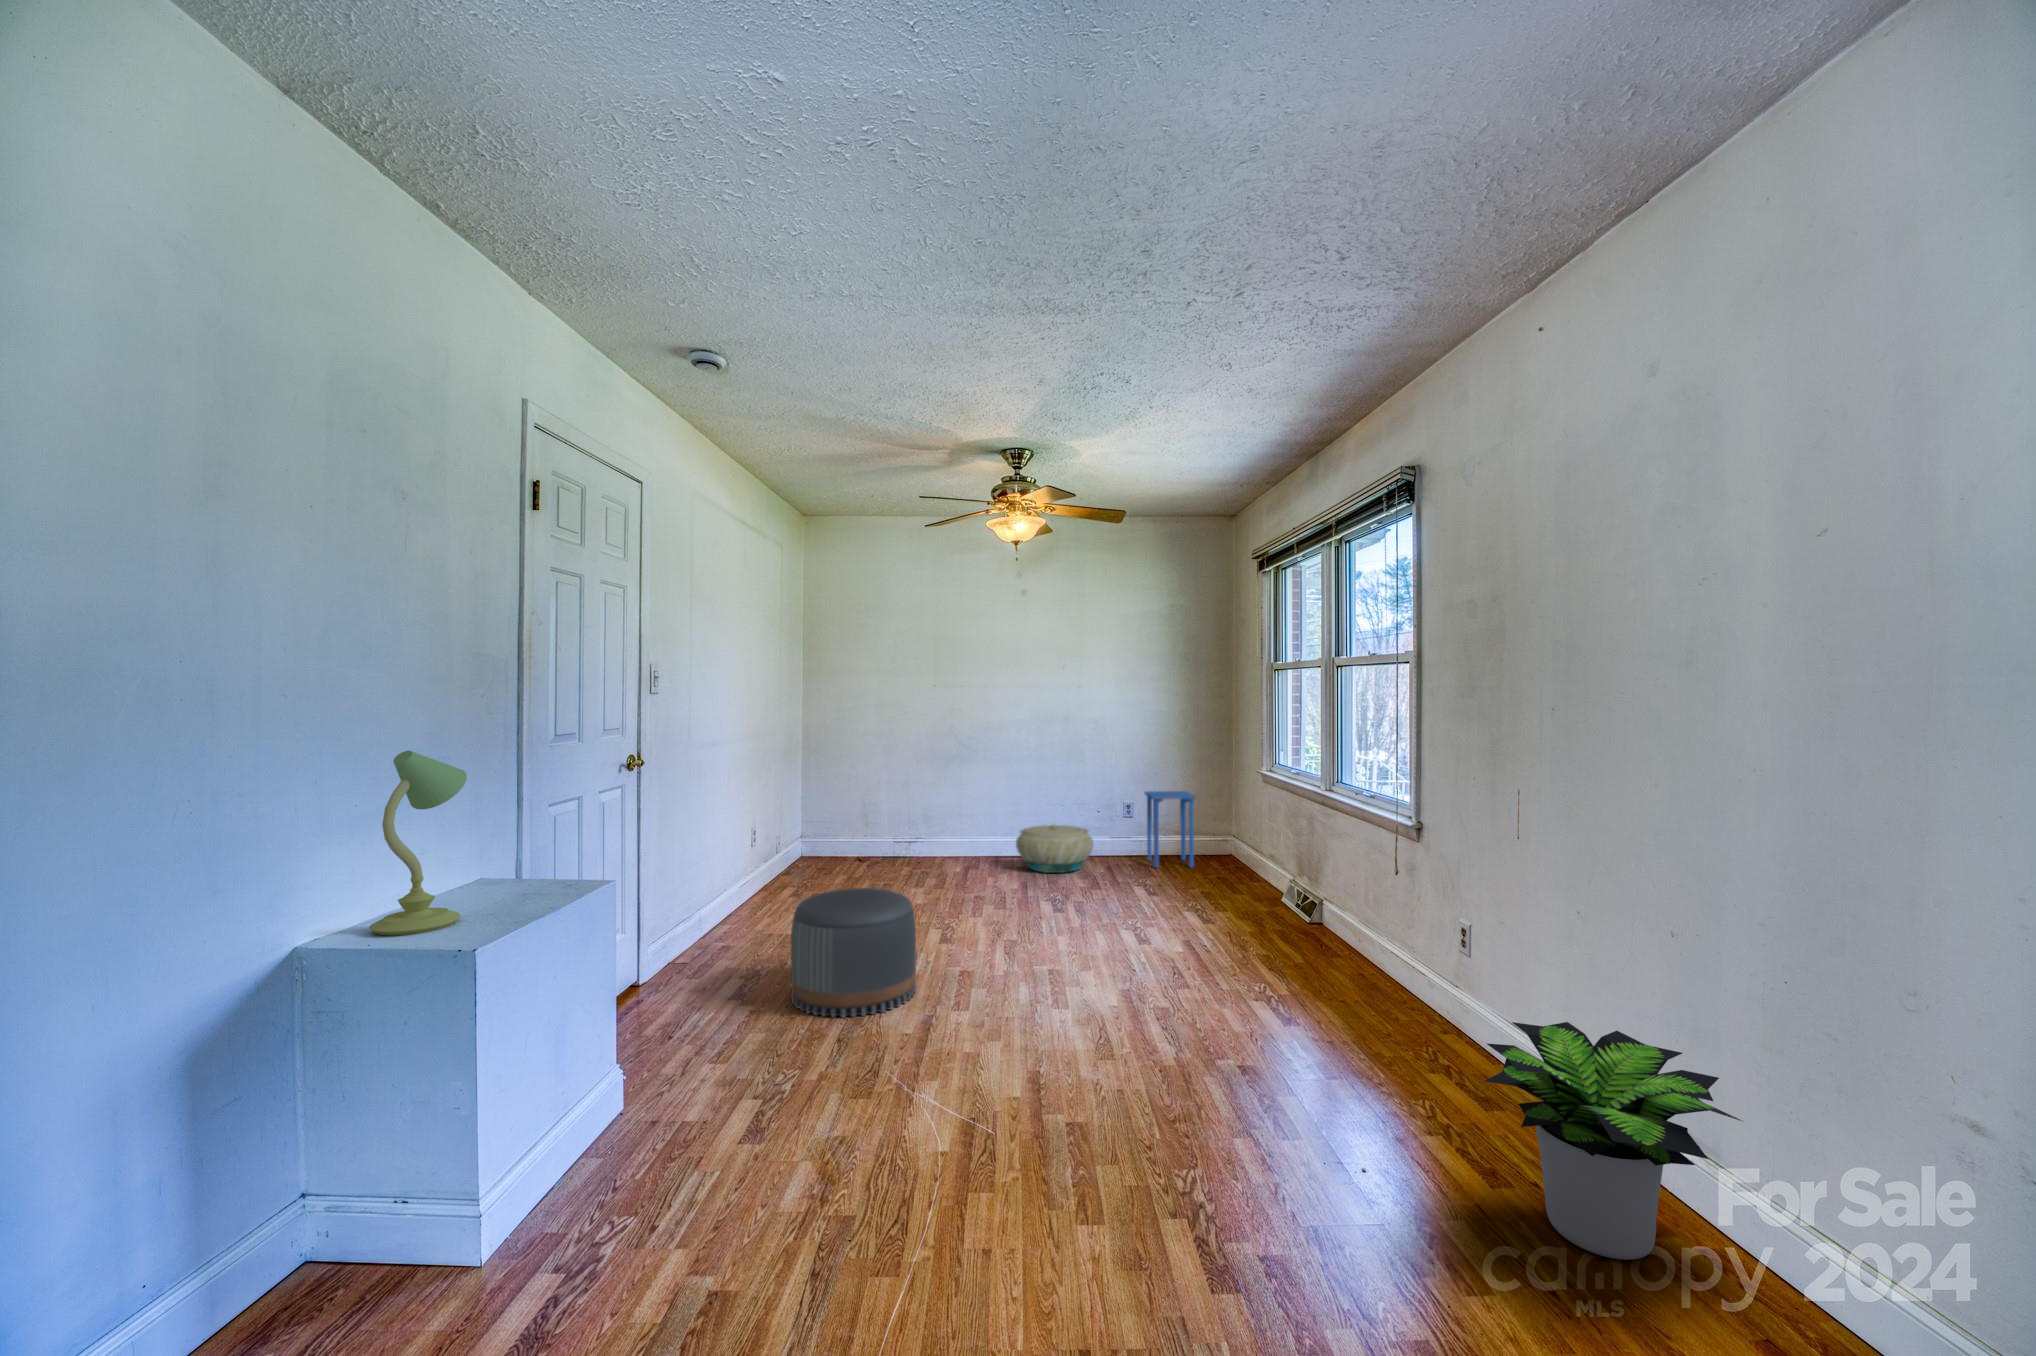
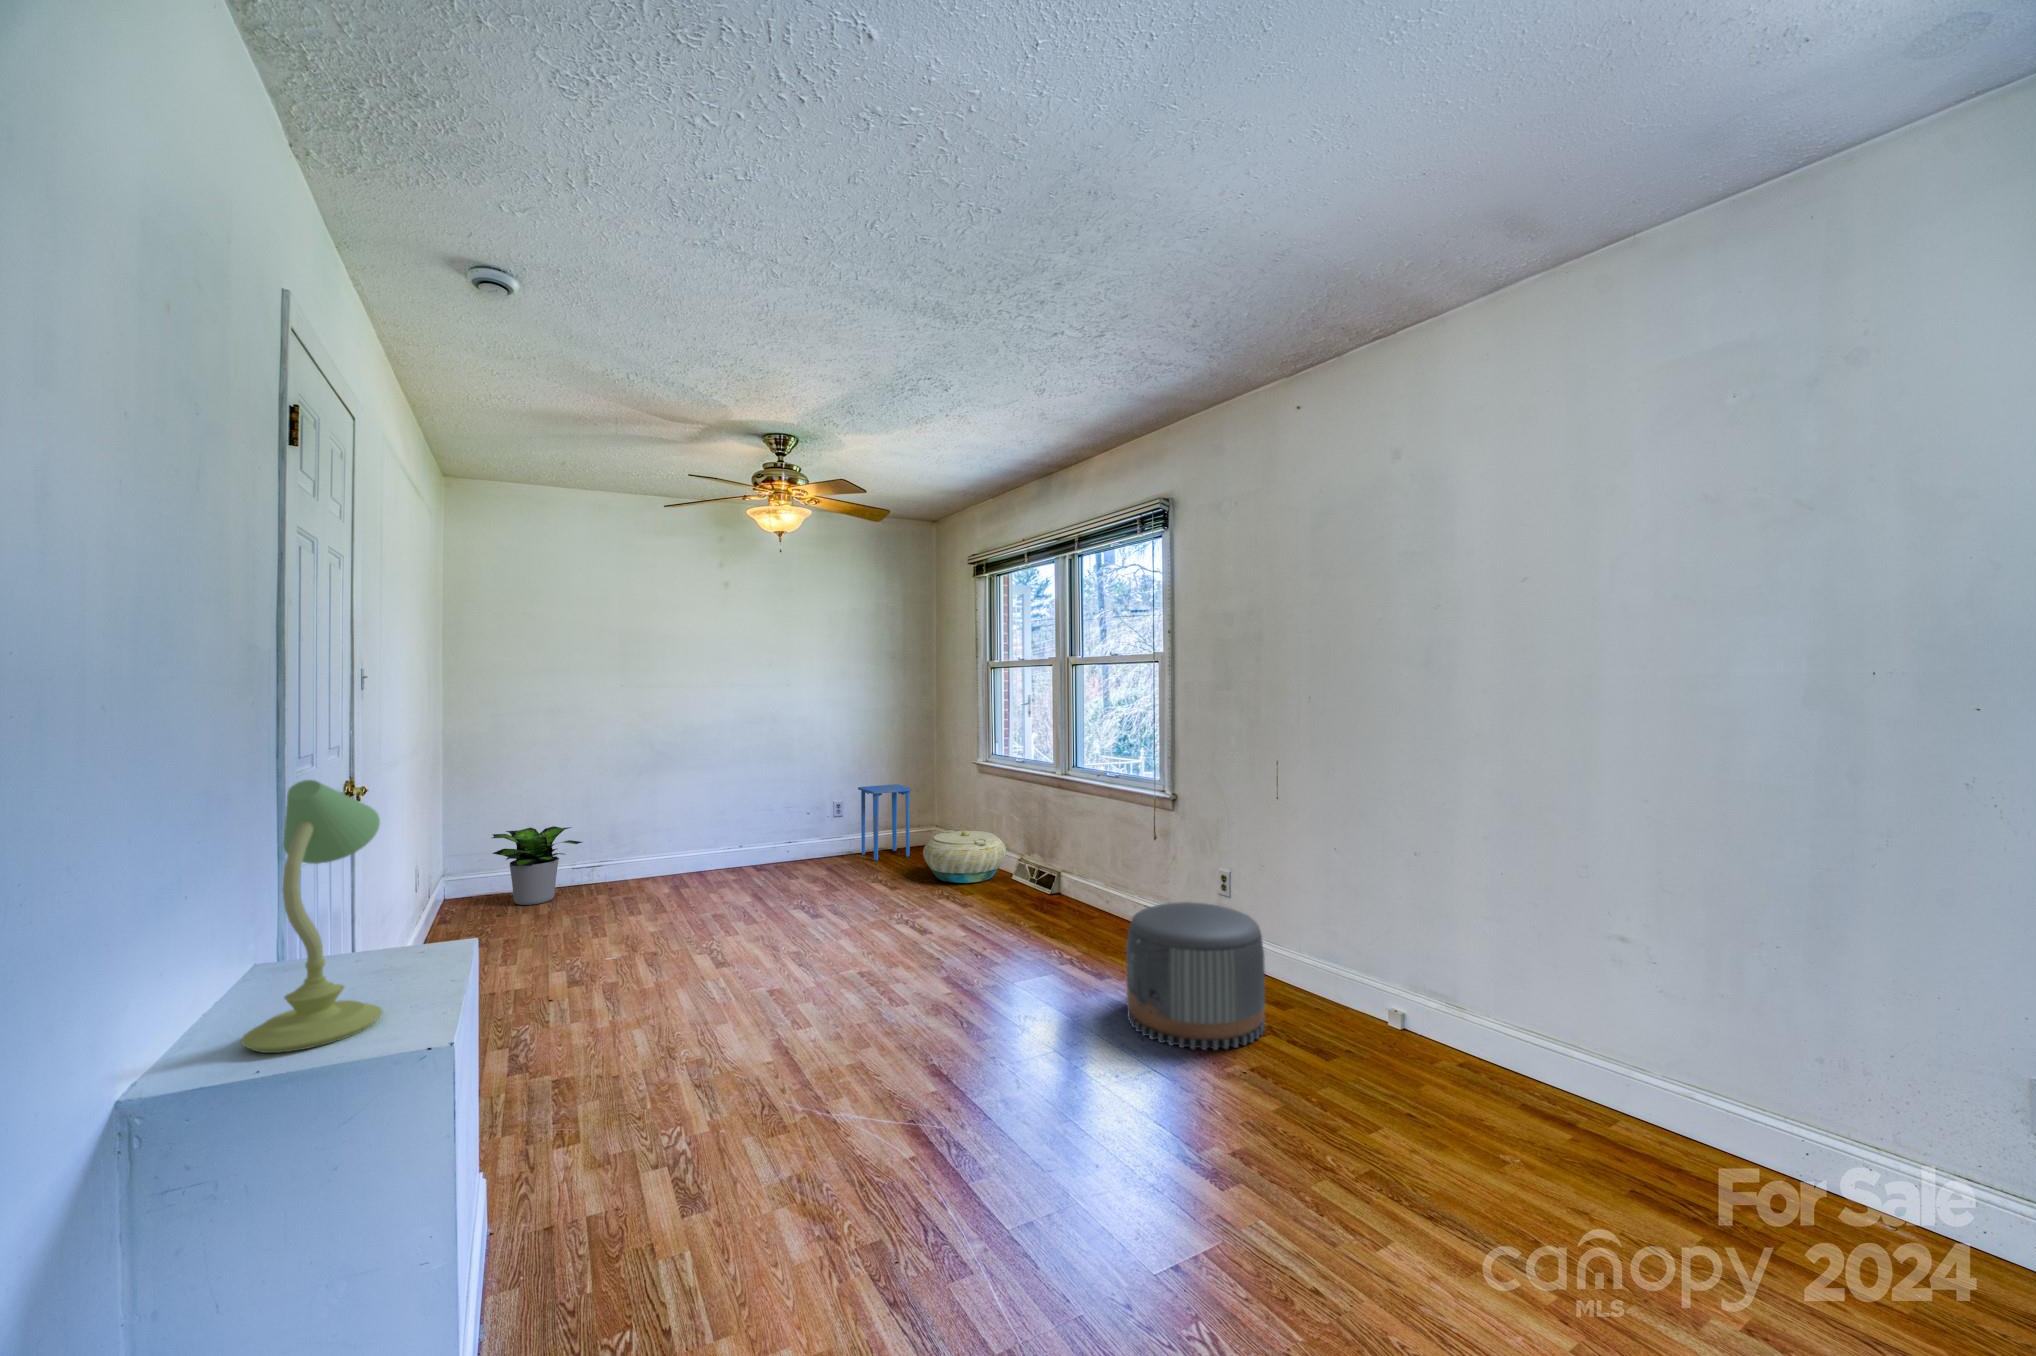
basket: present [1016,825,1093,873] -> present [923,830,1006,883]
pouf: present [791,888,916,1018] -> present [1126,902,1265,1050]
potted plant: present [1485,1022,1742,1260] -> present [492,826,582,905]

